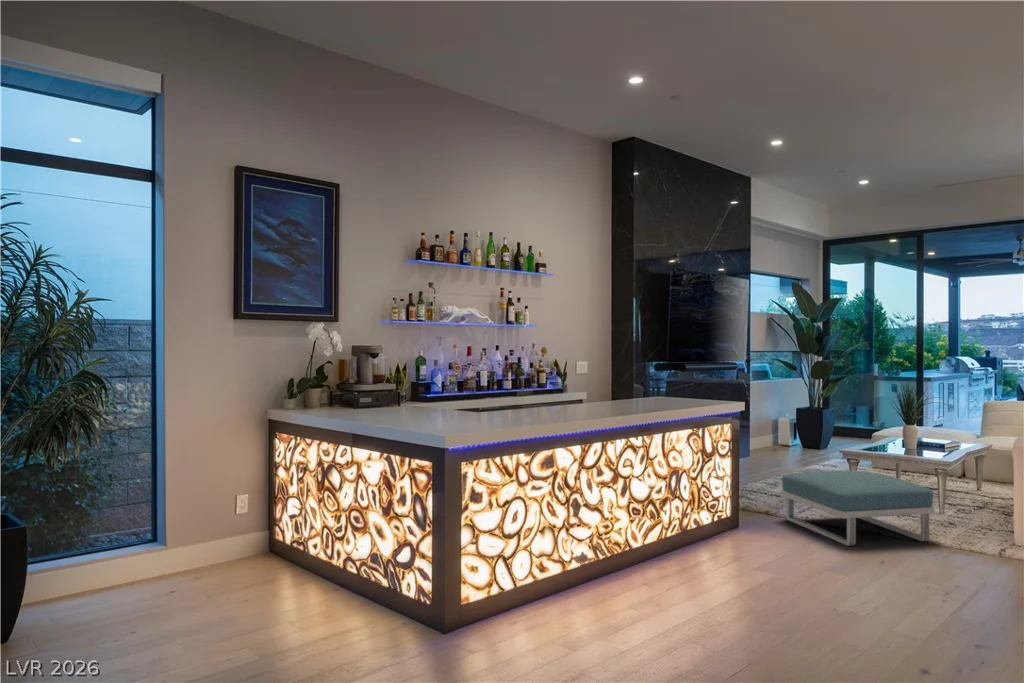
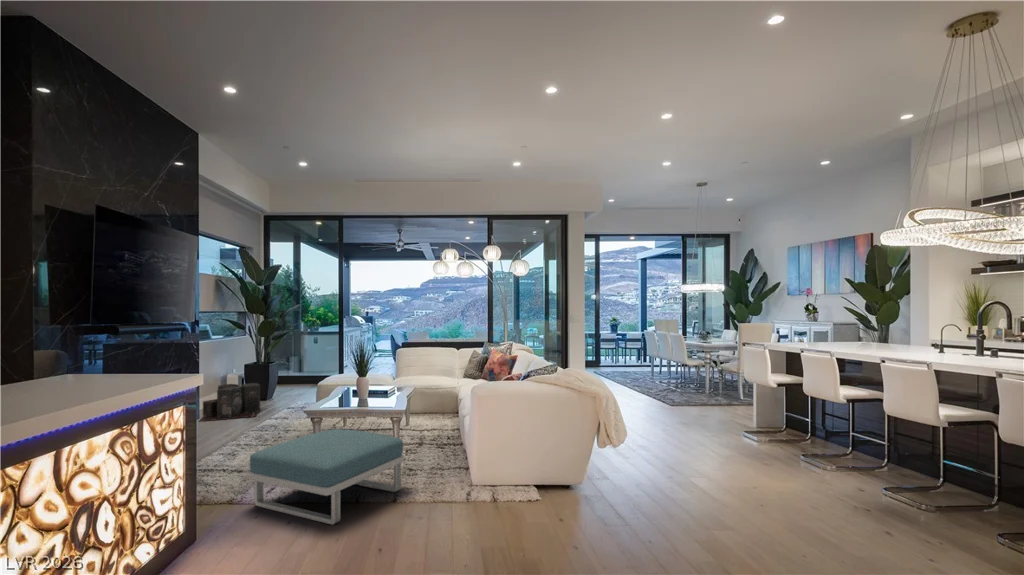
speaker: none [751,424,810,459] -> present [199,383,260,422]

